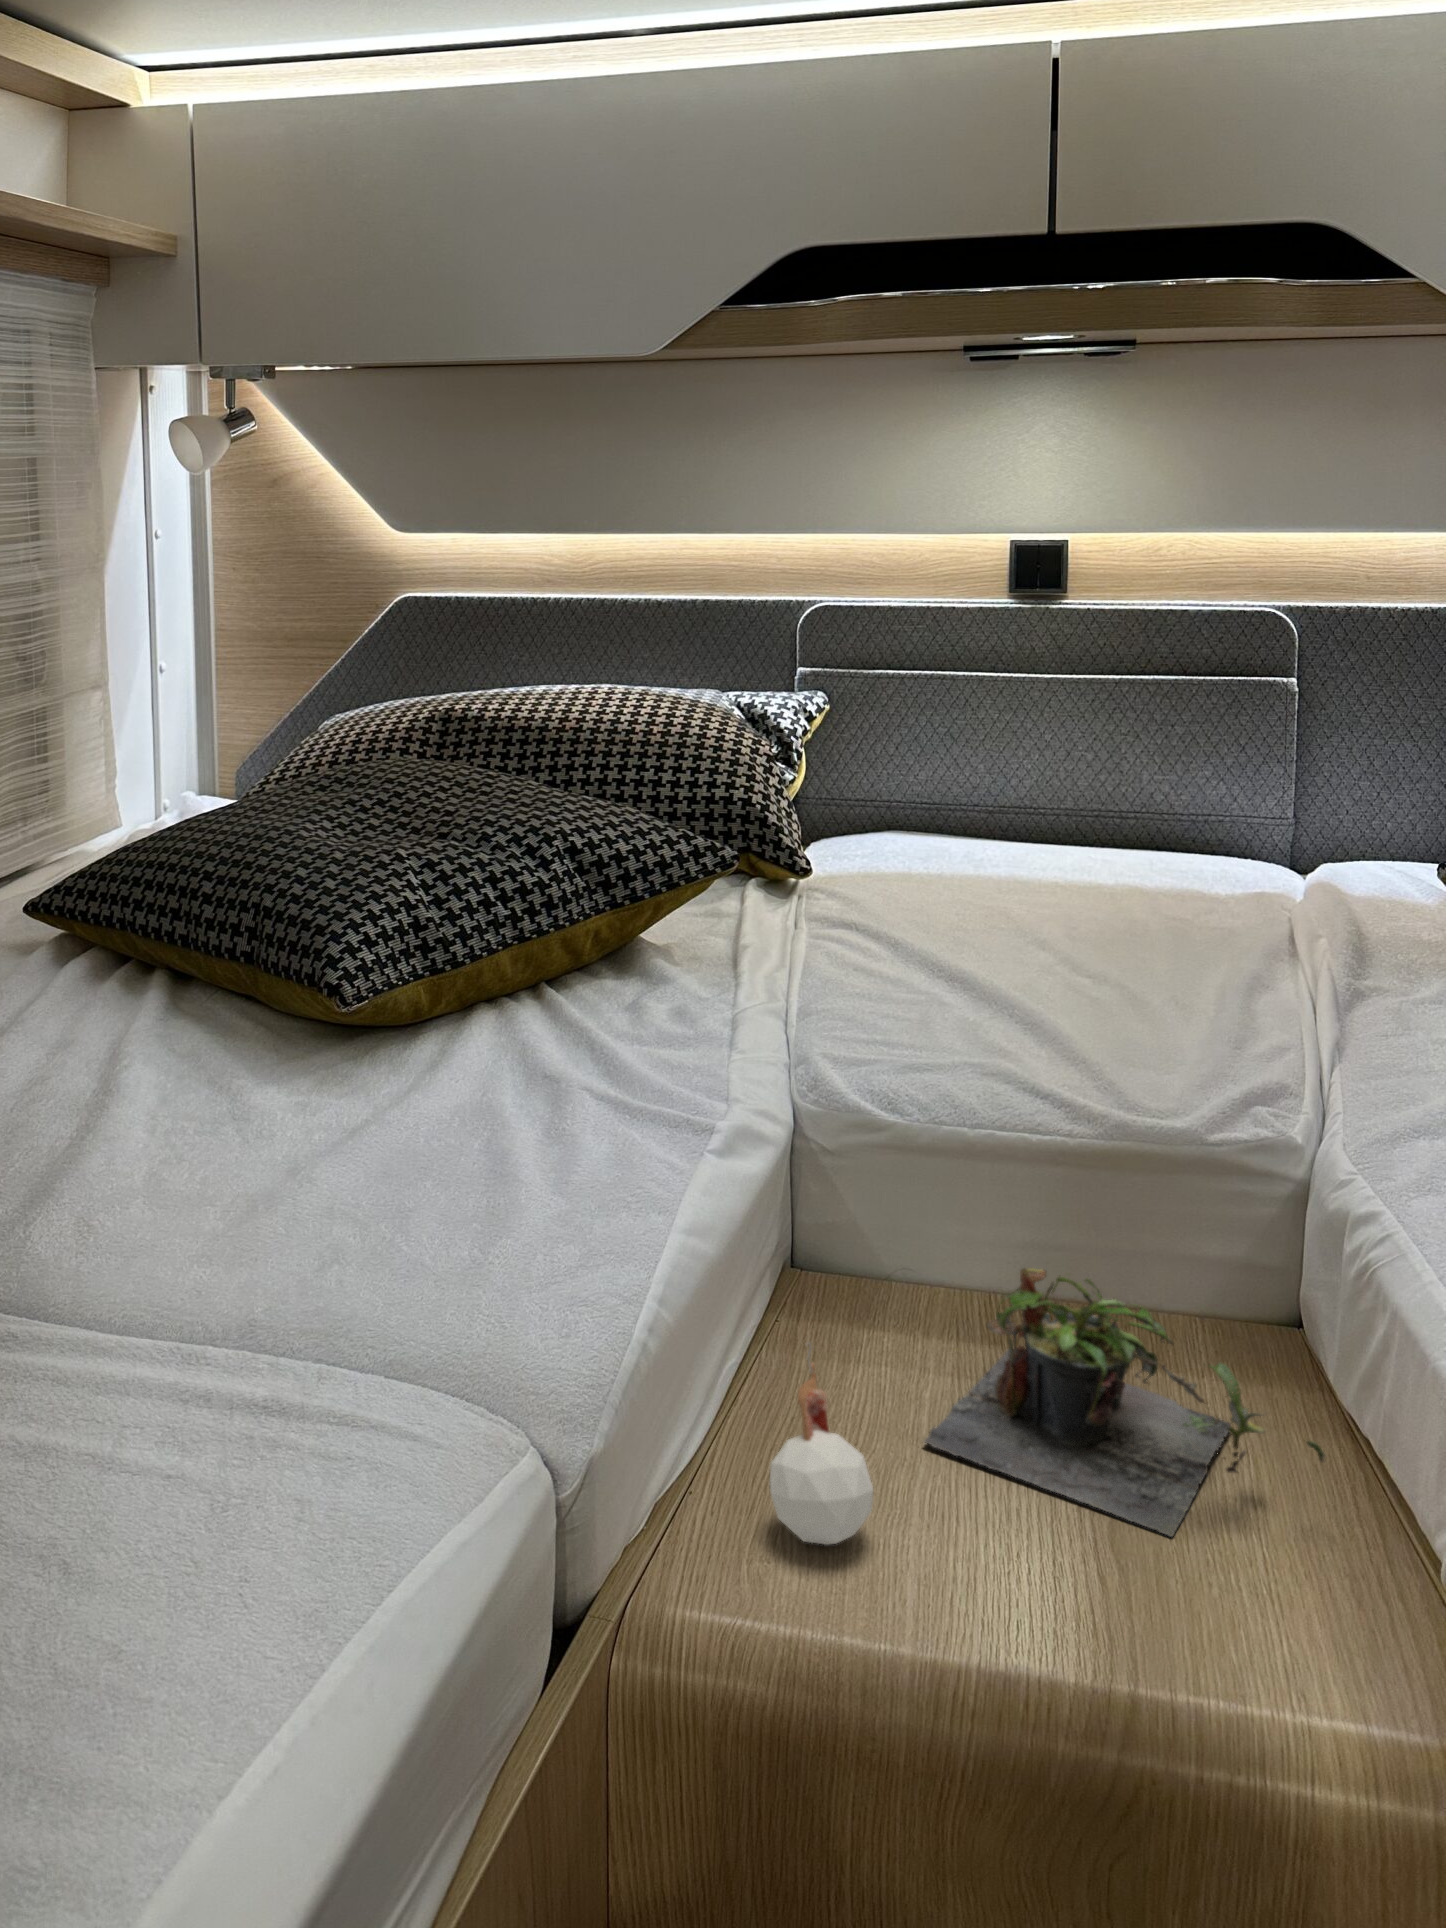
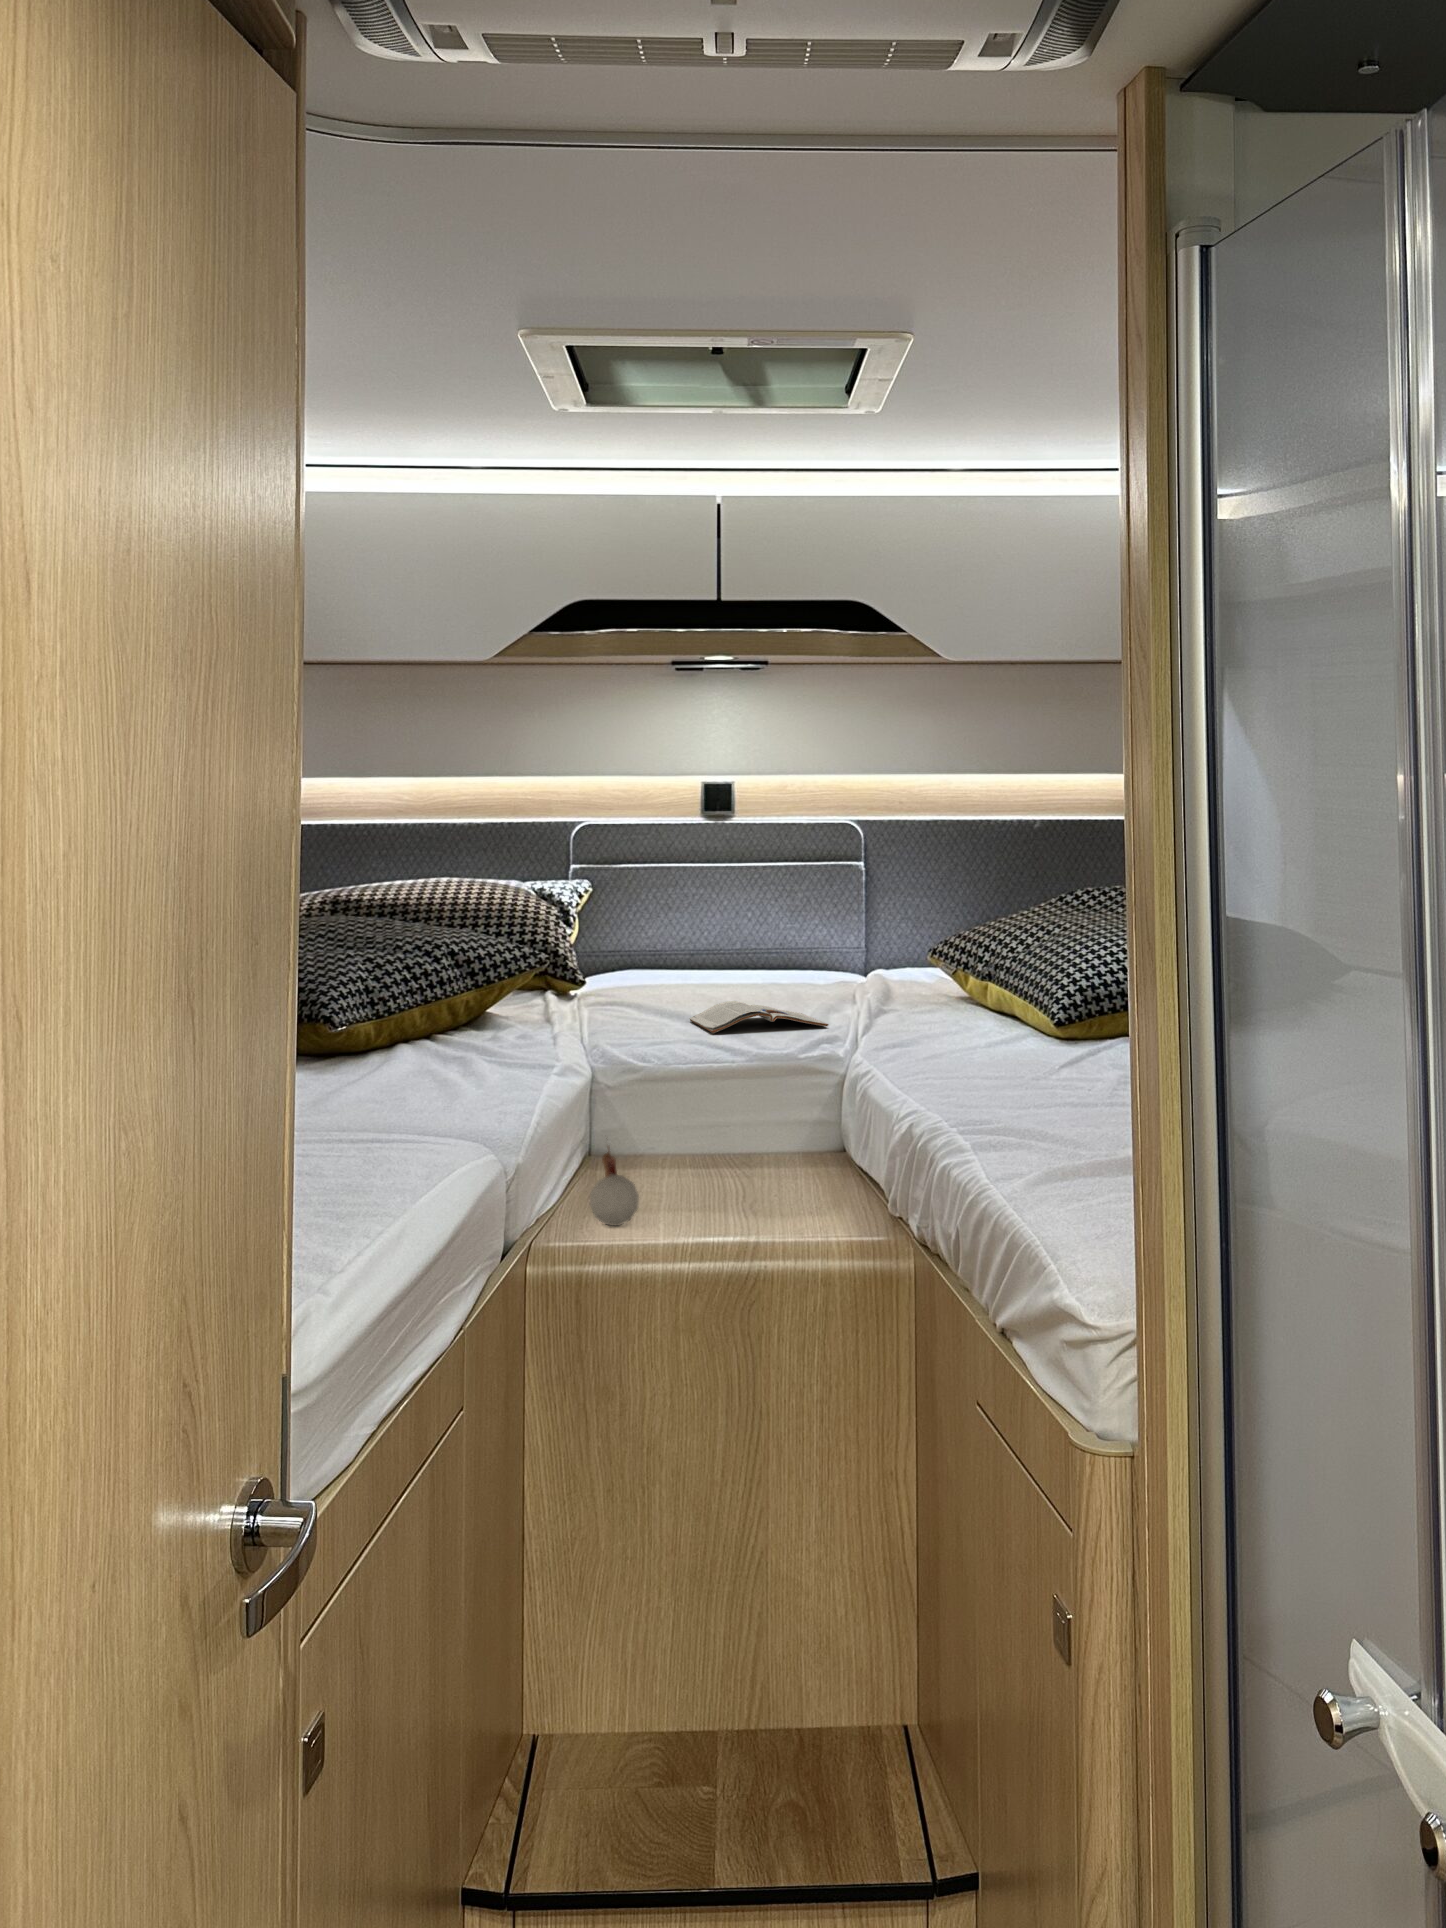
magazine: none [986,960,1262,1044] -> present [690,1001,829,1033]
plant: present [924,1268,1325,1536] -> none [661,1110,840,1210]

